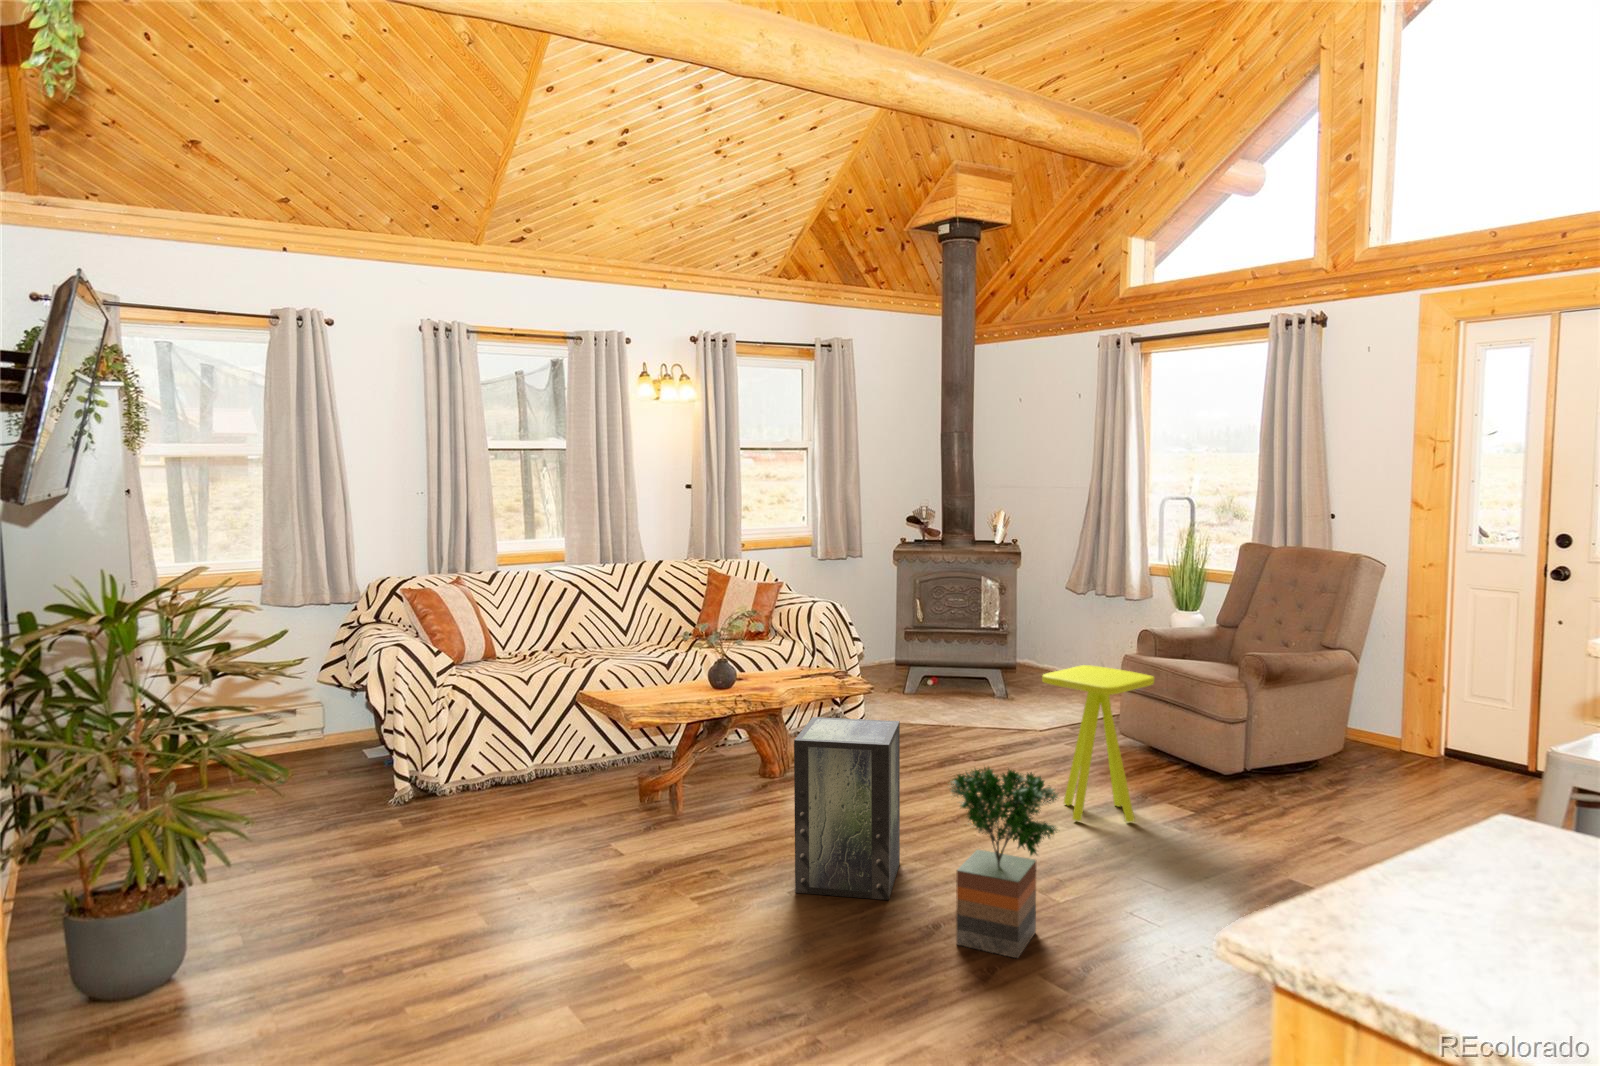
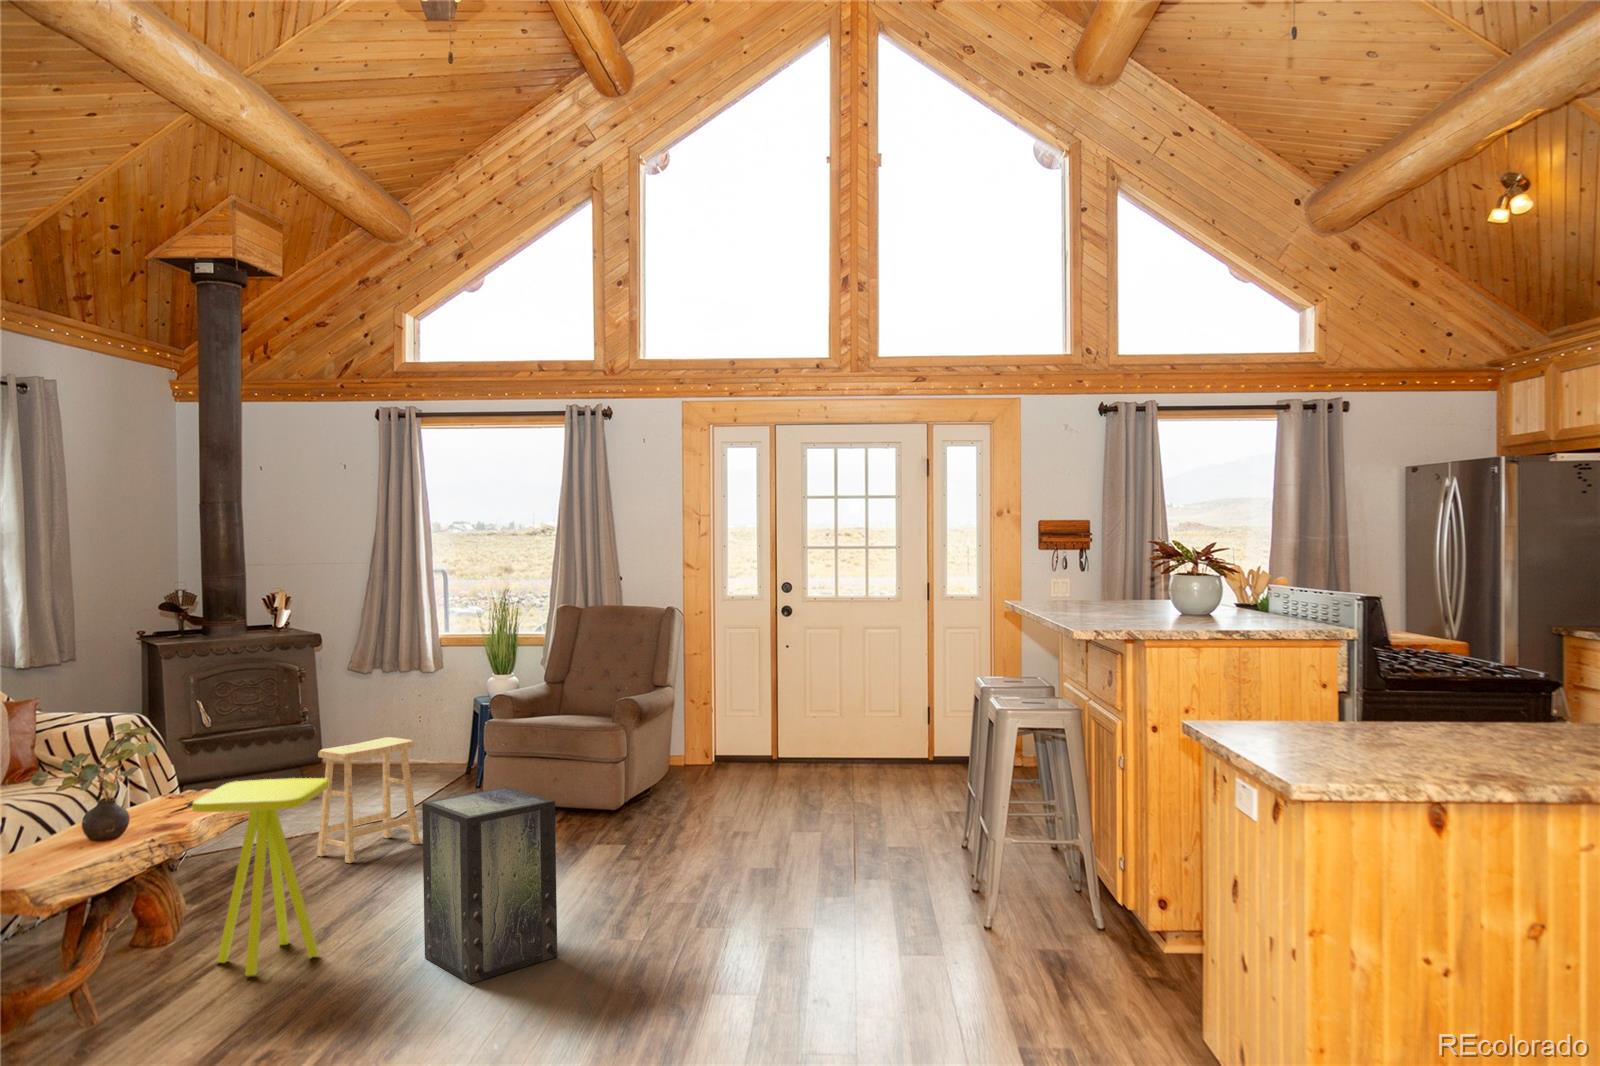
footstool: none [911,655,993,760] -> present [317,737,420,863]
side table: present [1042,665,1155,822] -> present [192,778,328,976]
potted tree: present [951,767,1058,958] -> none [627,790,740,959]

